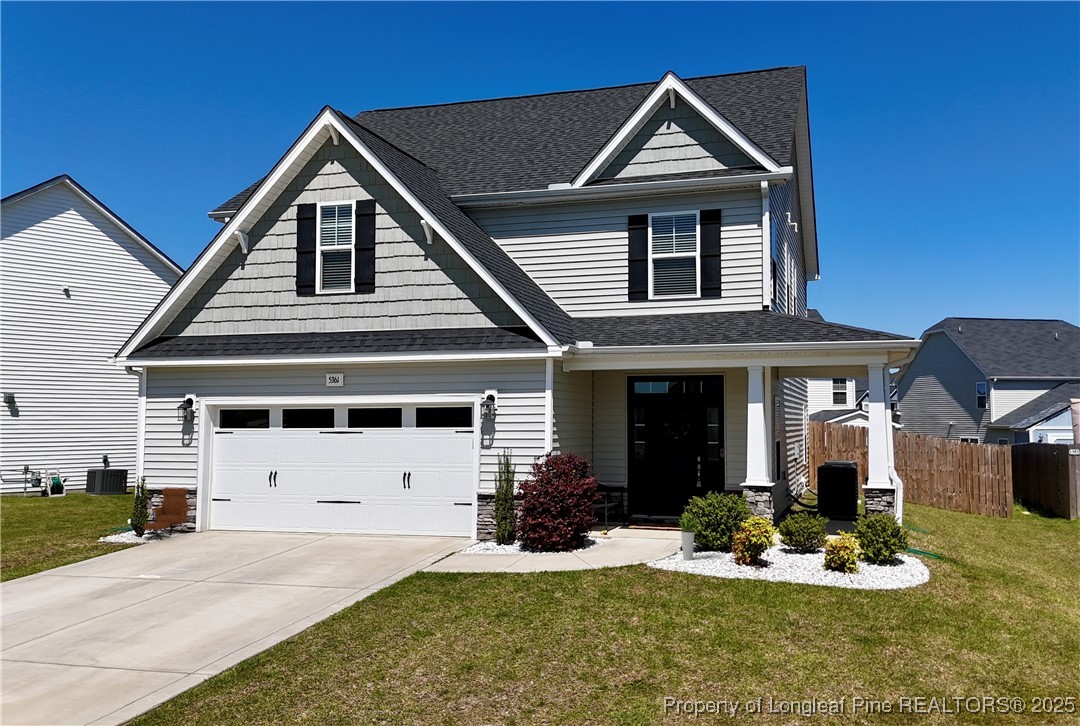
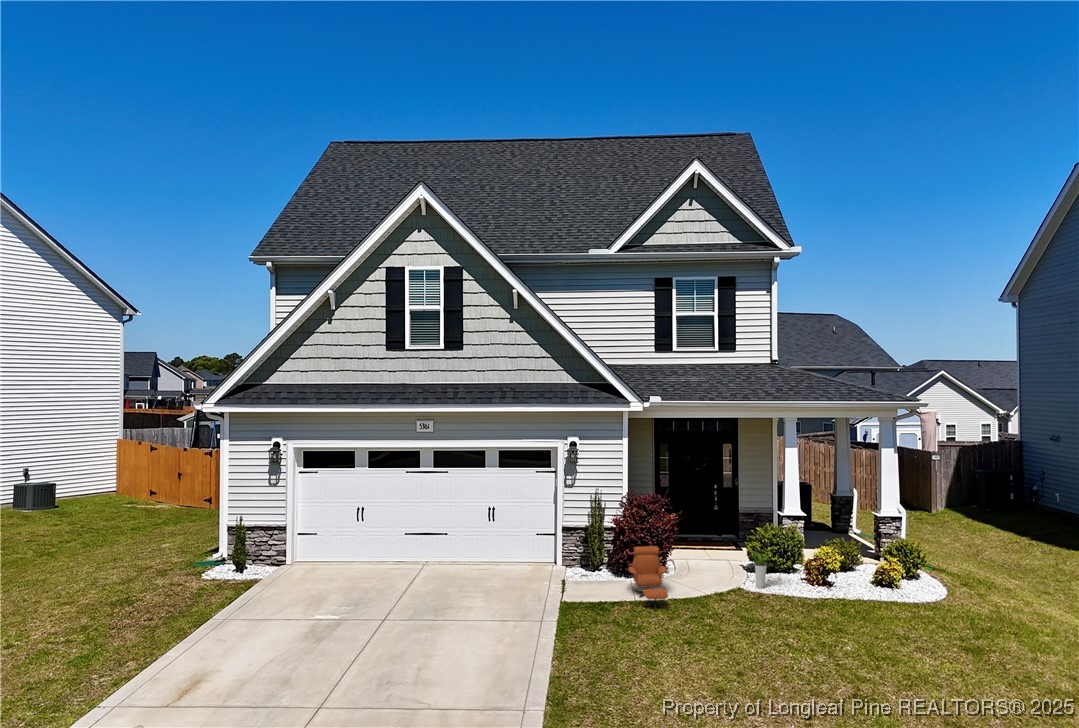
lounge chair: present [143,488,191,540] -> present [628,546,668,611]

